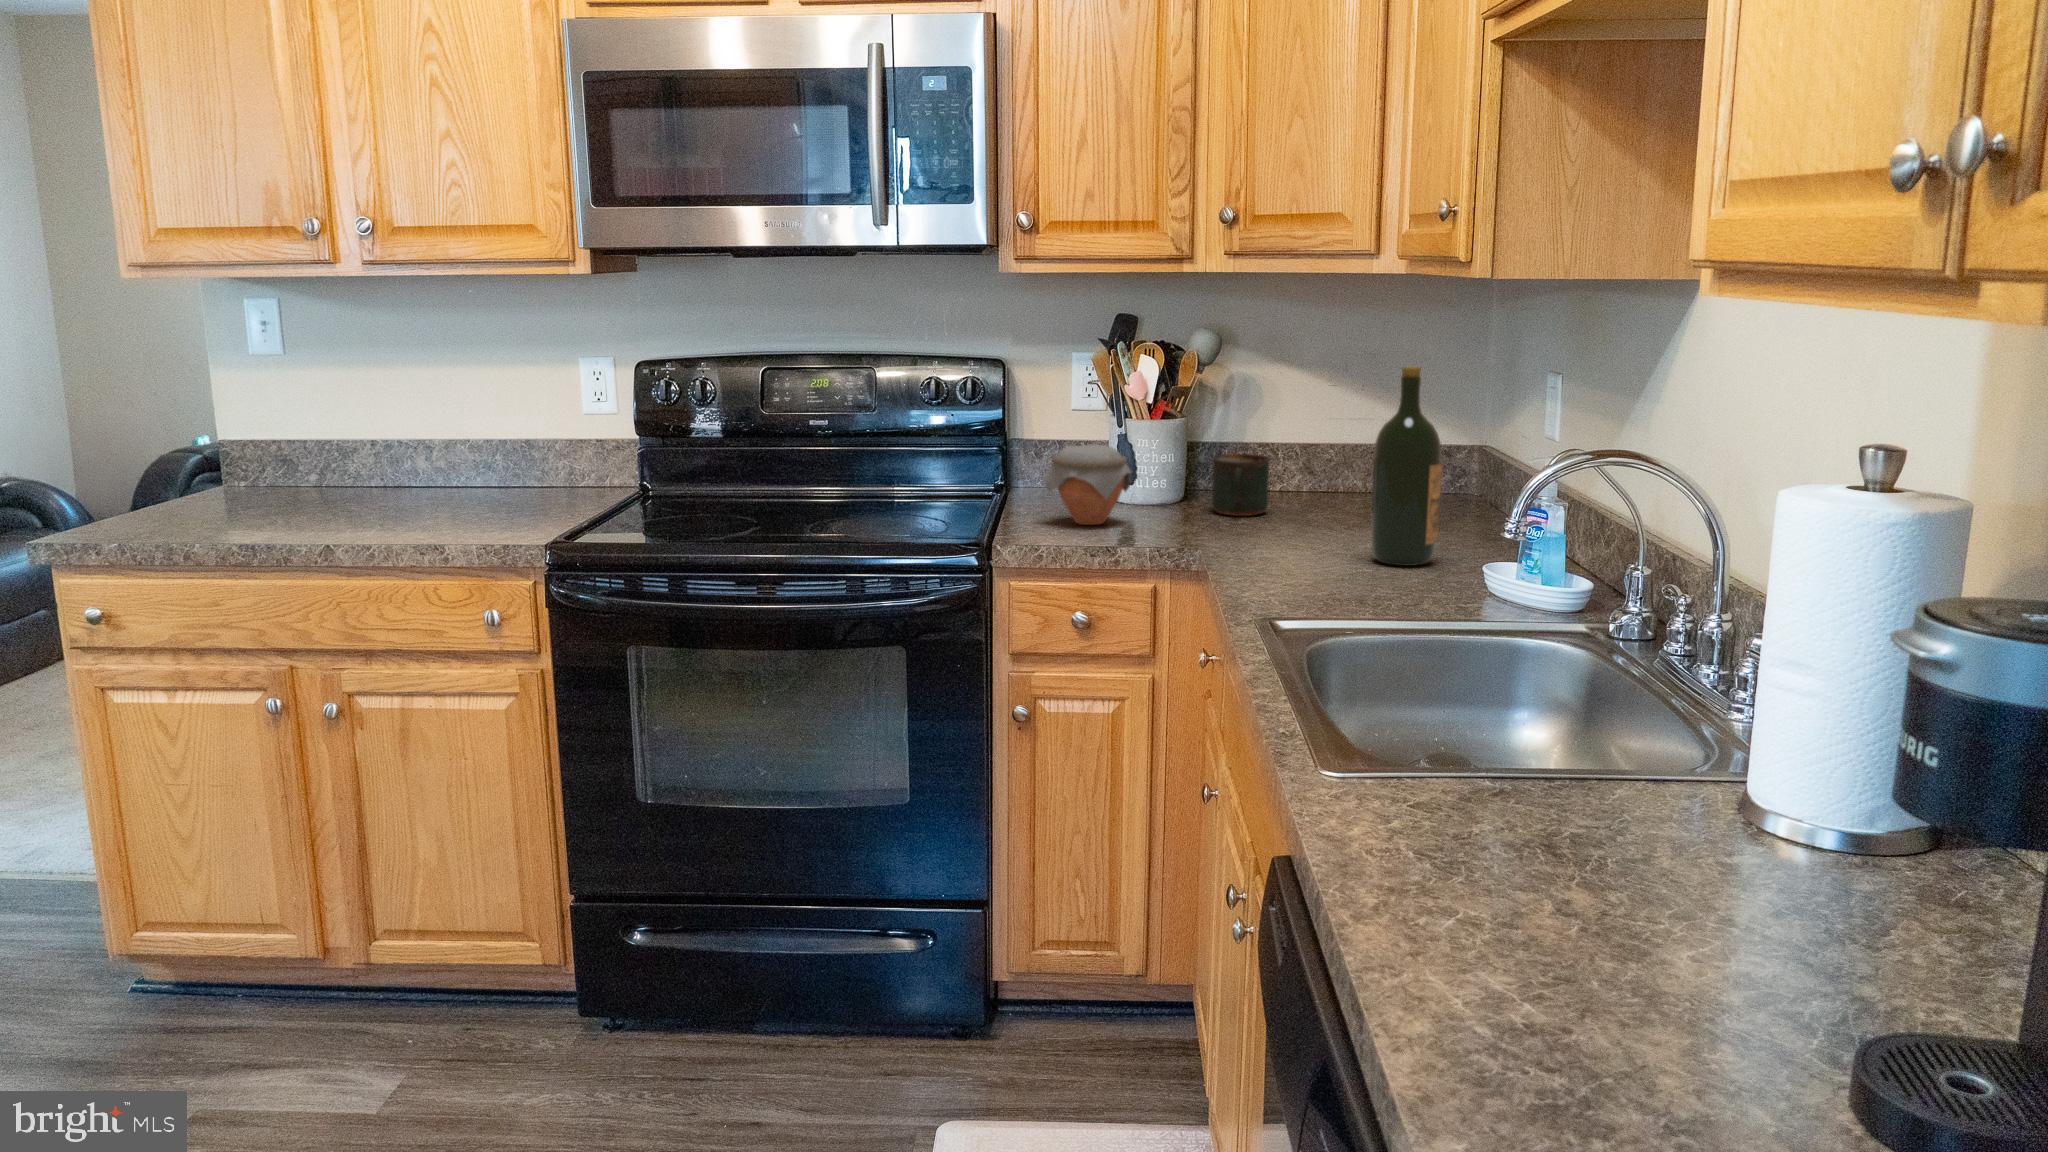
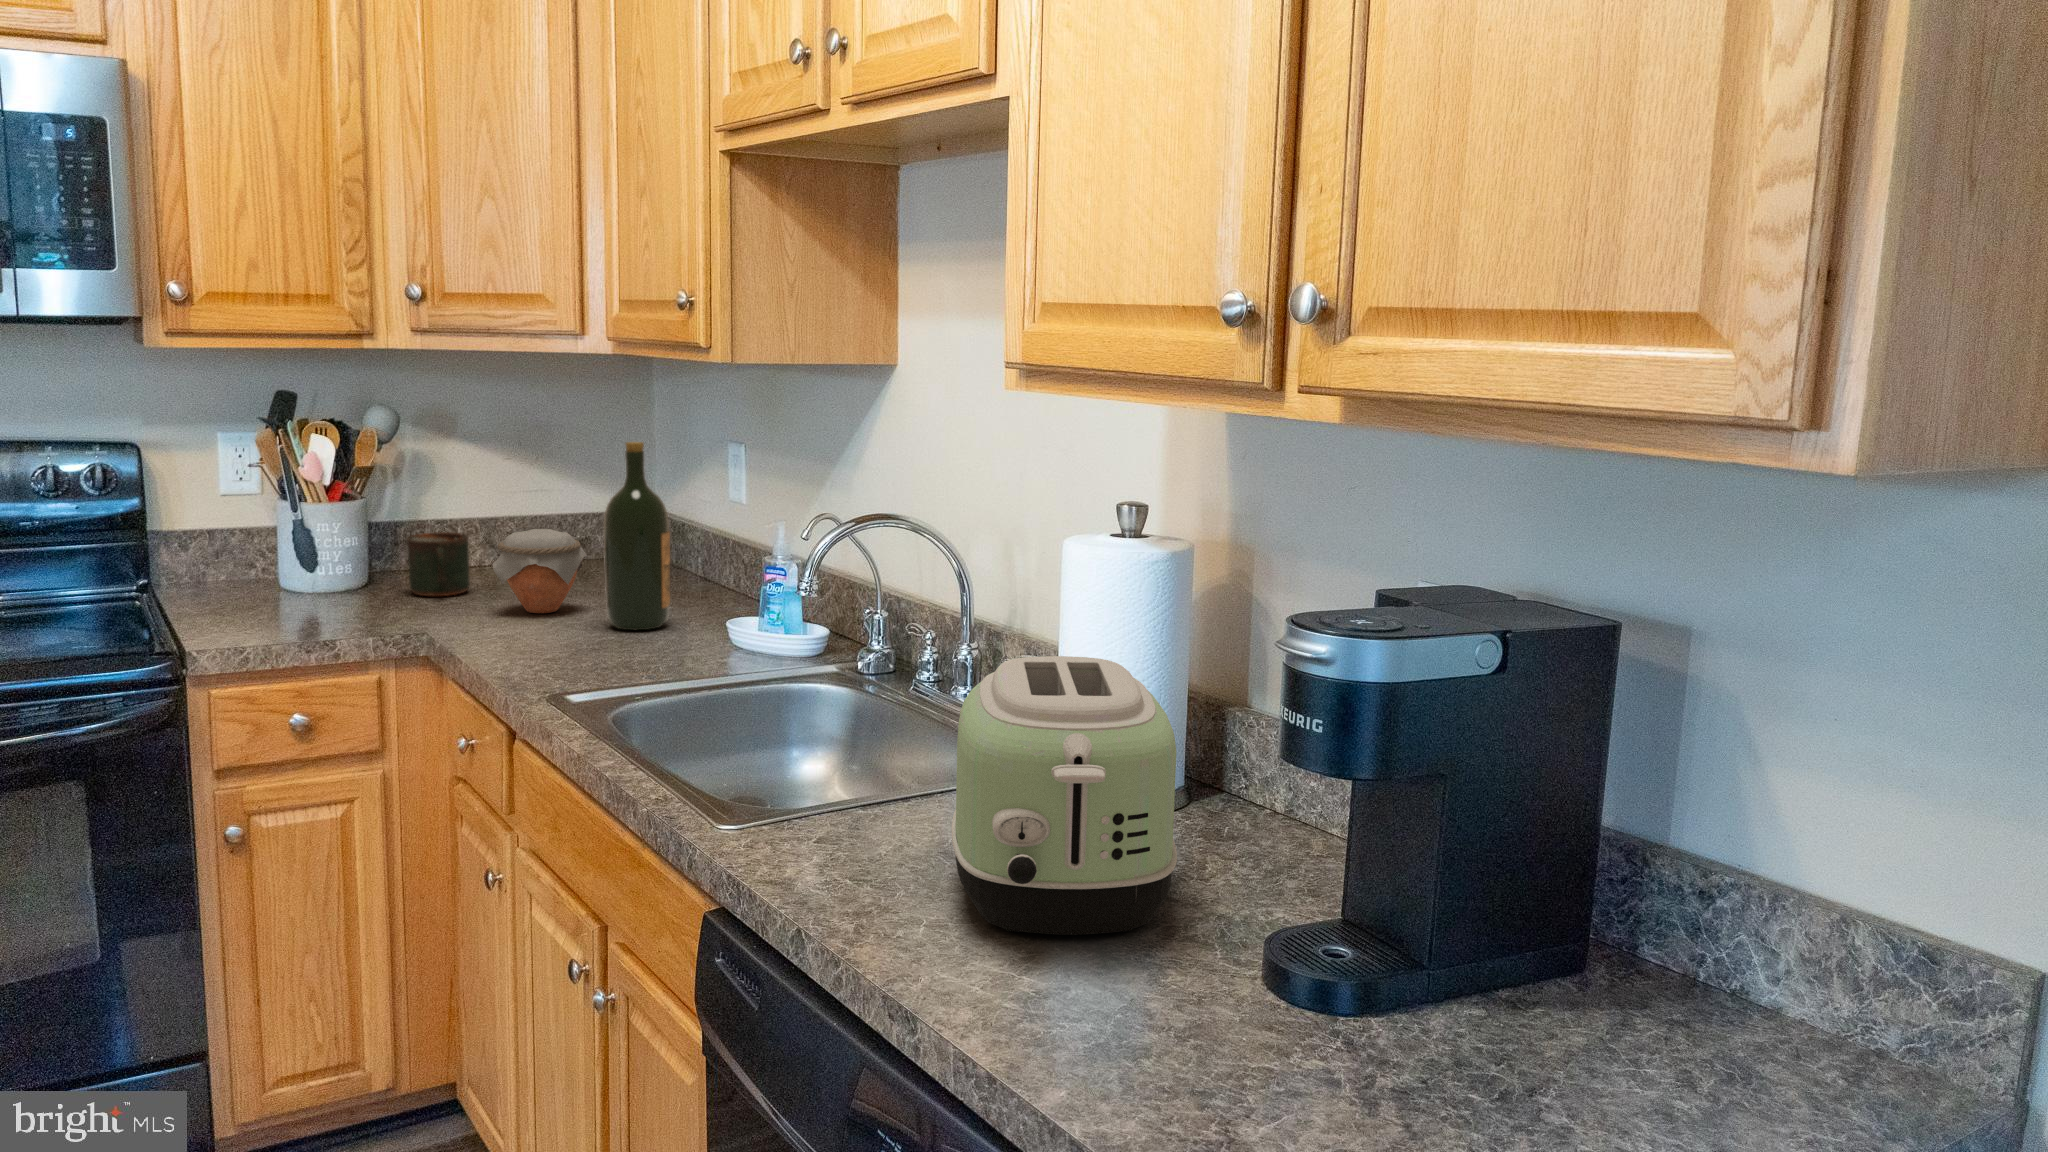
jar: present [1043,444,1131,525] -> present [492,529,587,613]
toaster: none [1512,628,1834,992] -> present [951,656,1177,935]

